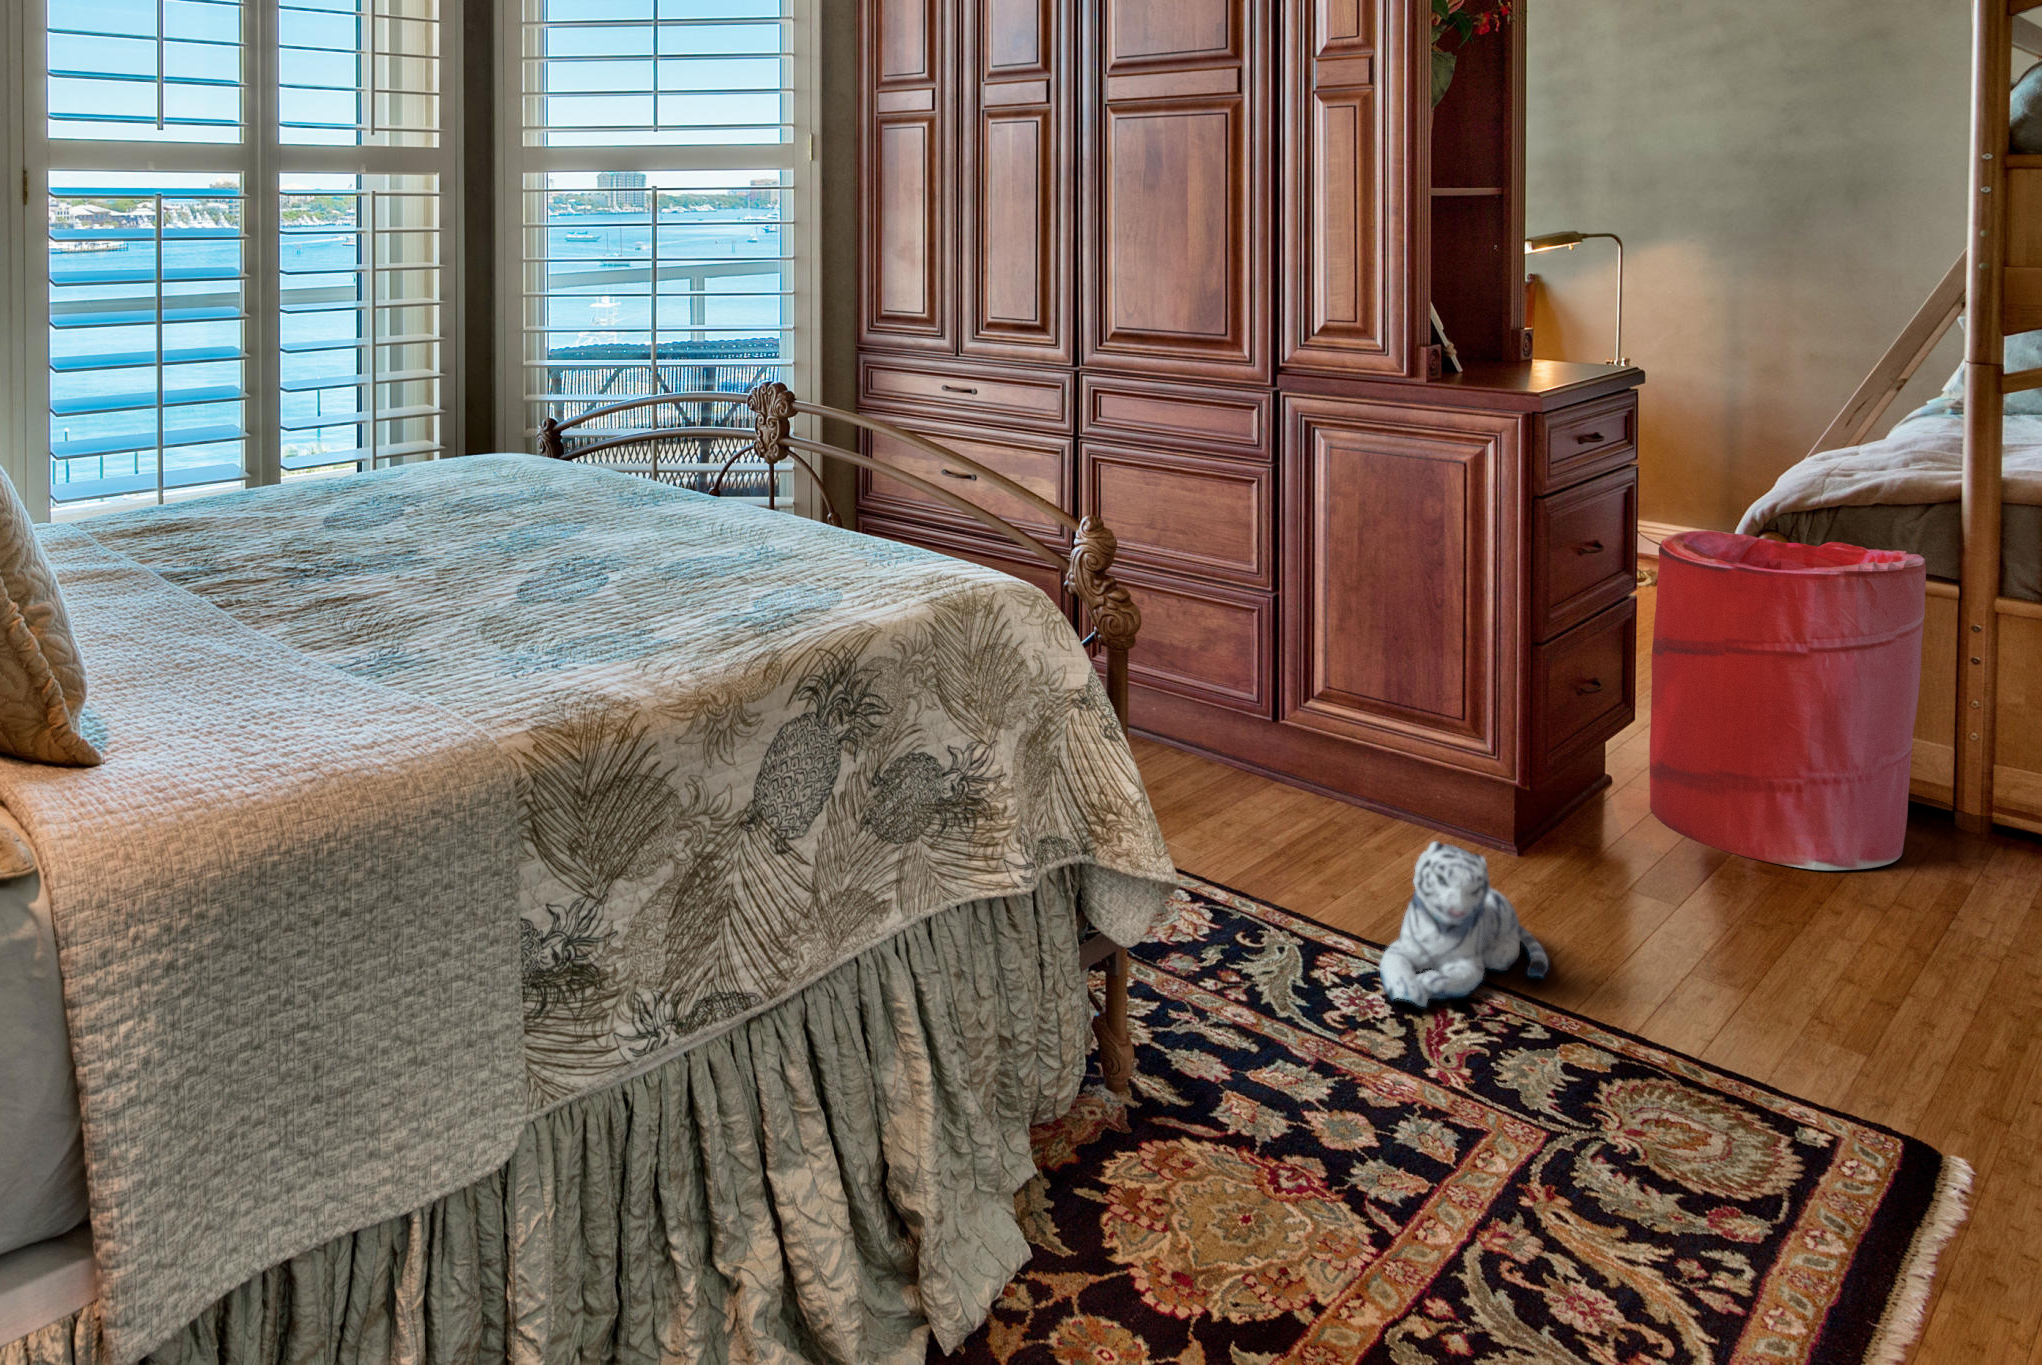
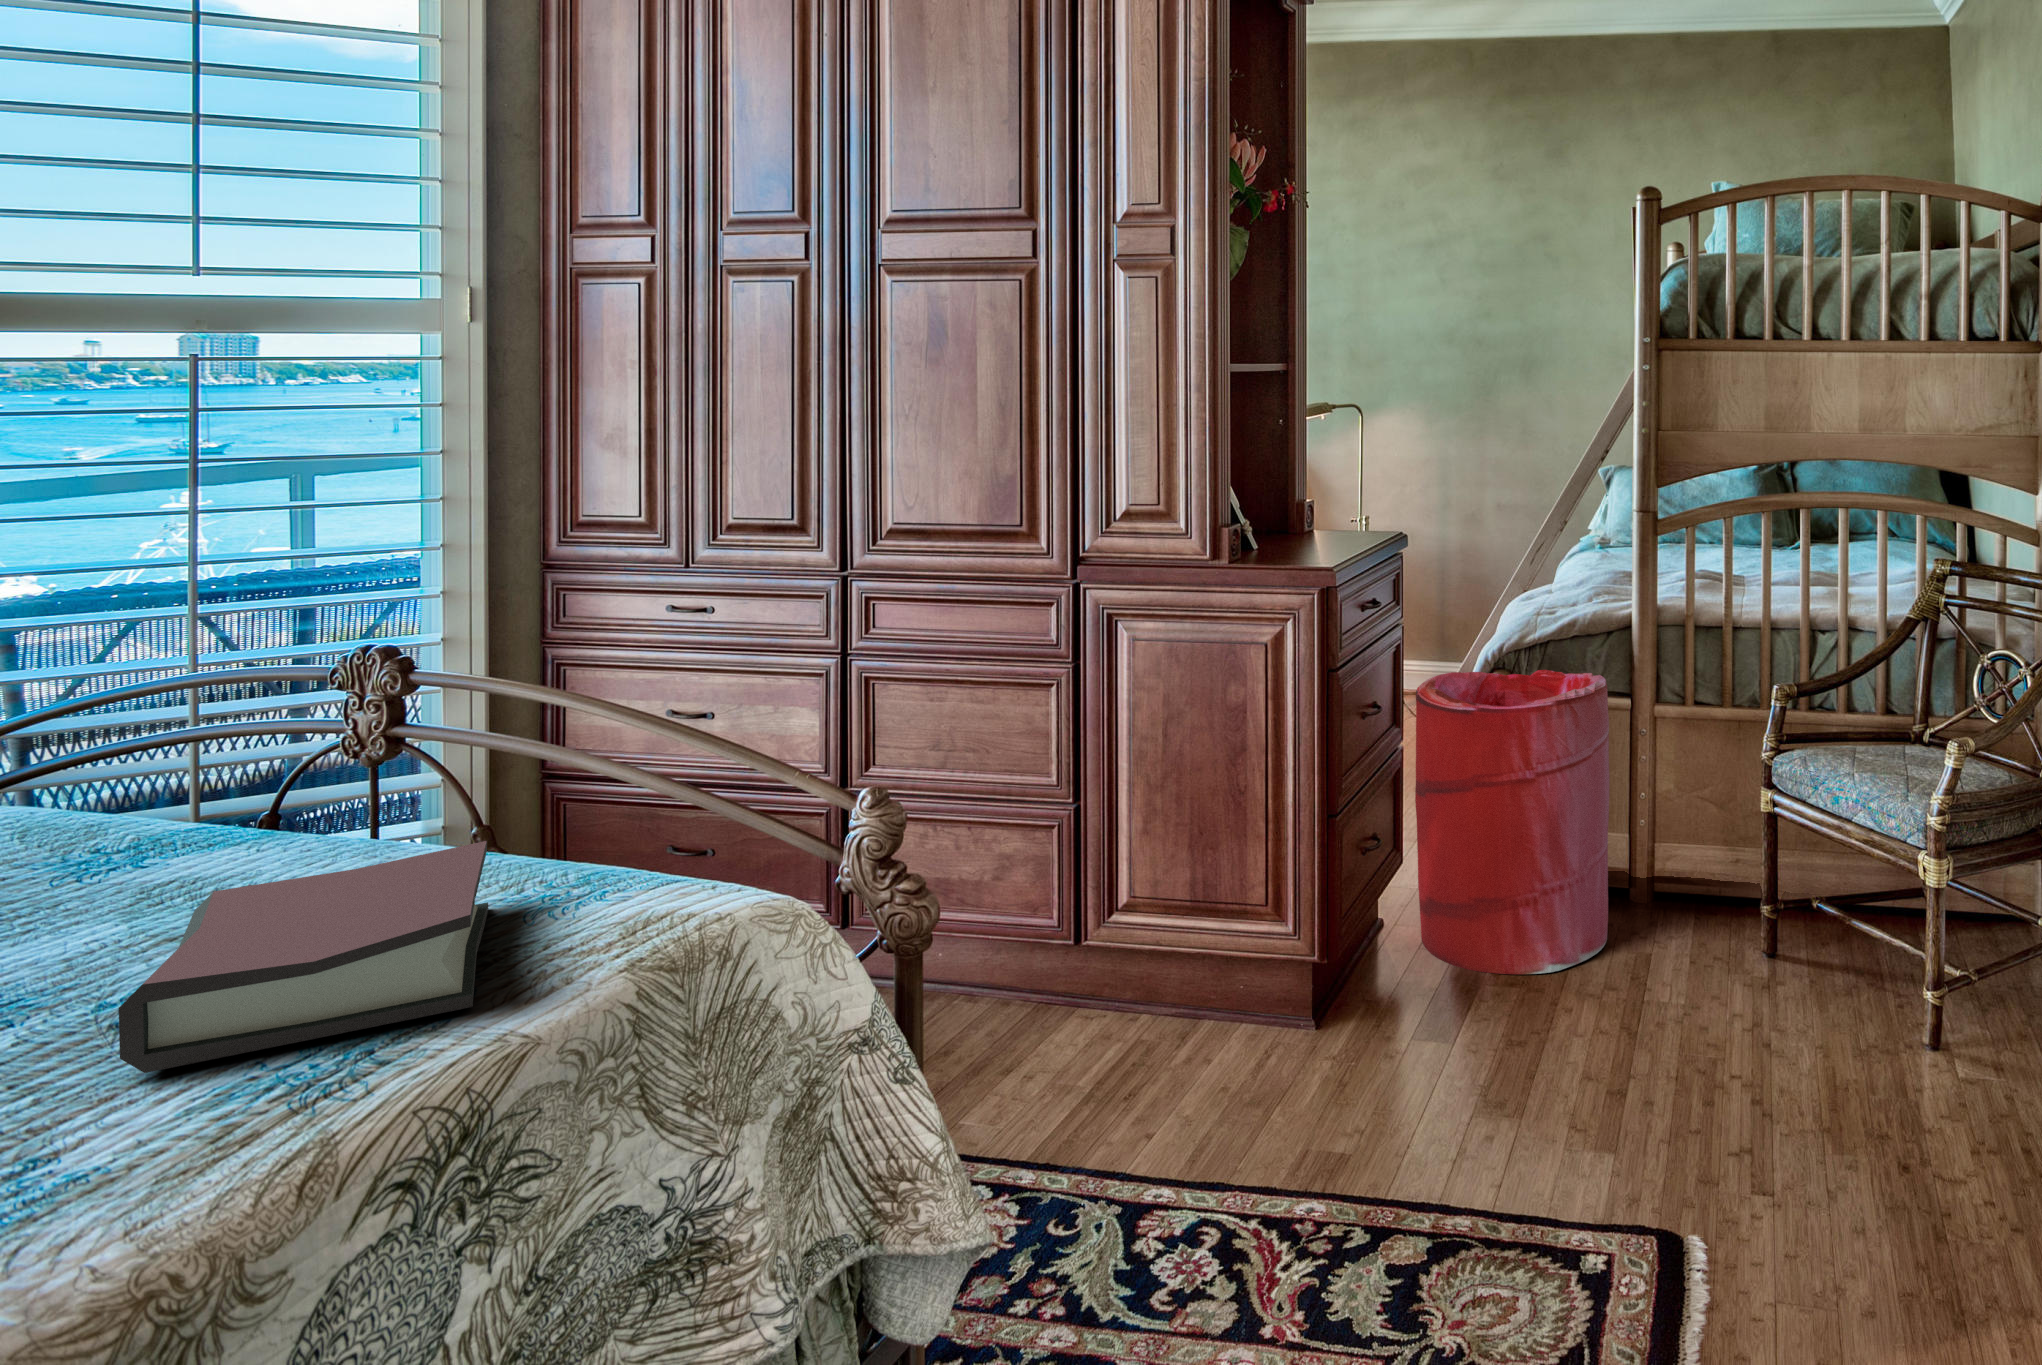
hardback book: none [652,508,835,603] -> present [119,841,488,1073]
plush toy: present [1380,842,1549,1007] -> none [1206,1057,1361,1254]

